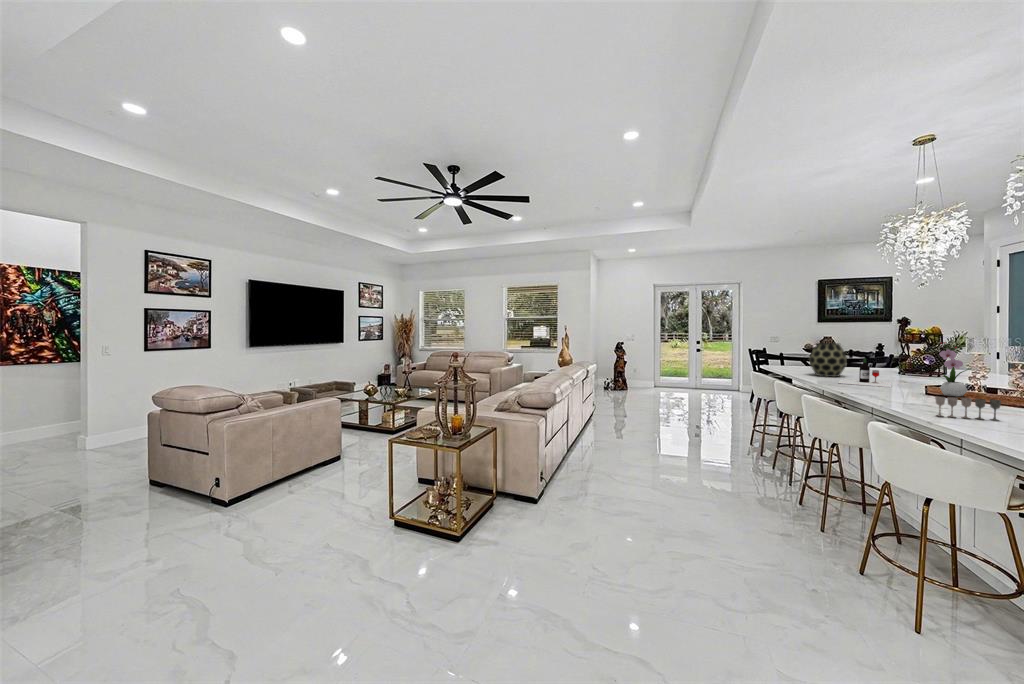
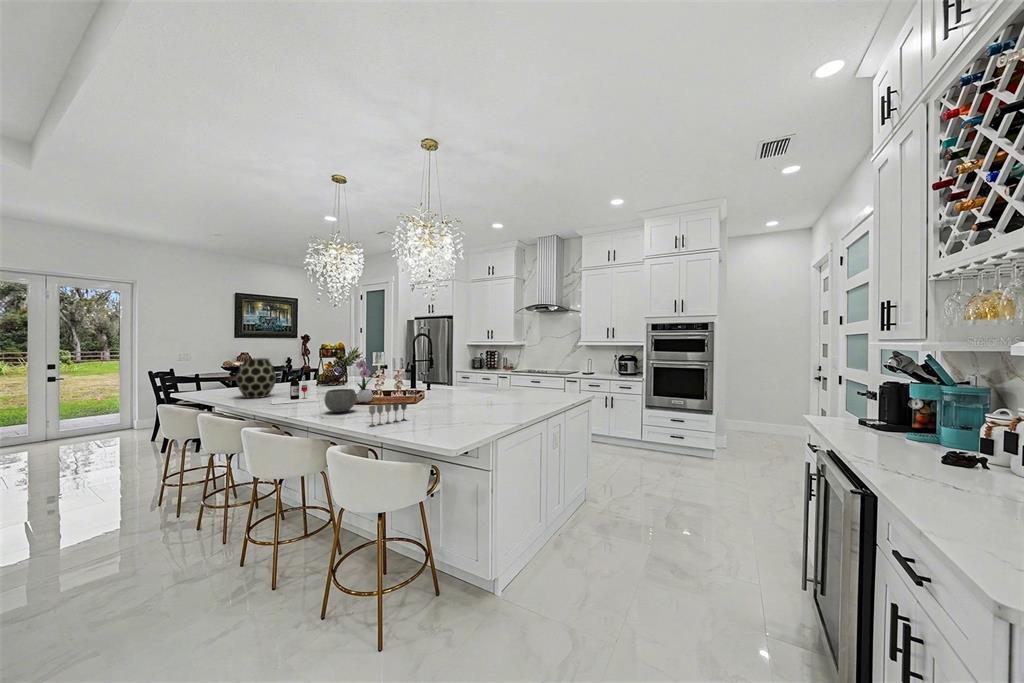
ceramic bowl: none [889,377,932,400] -> present [325,389,356,413]

